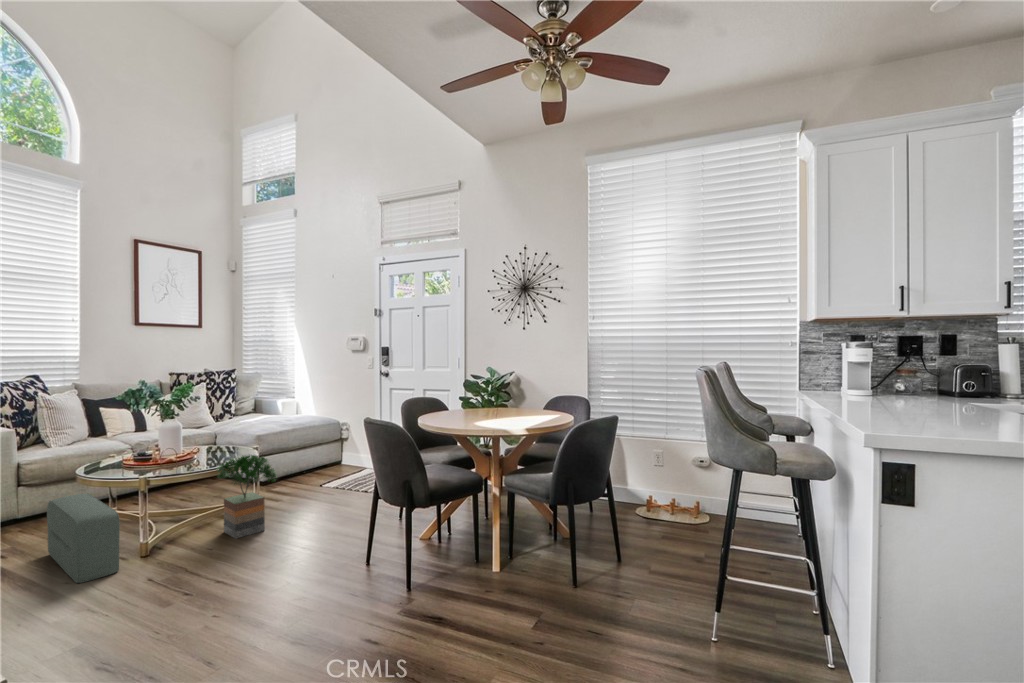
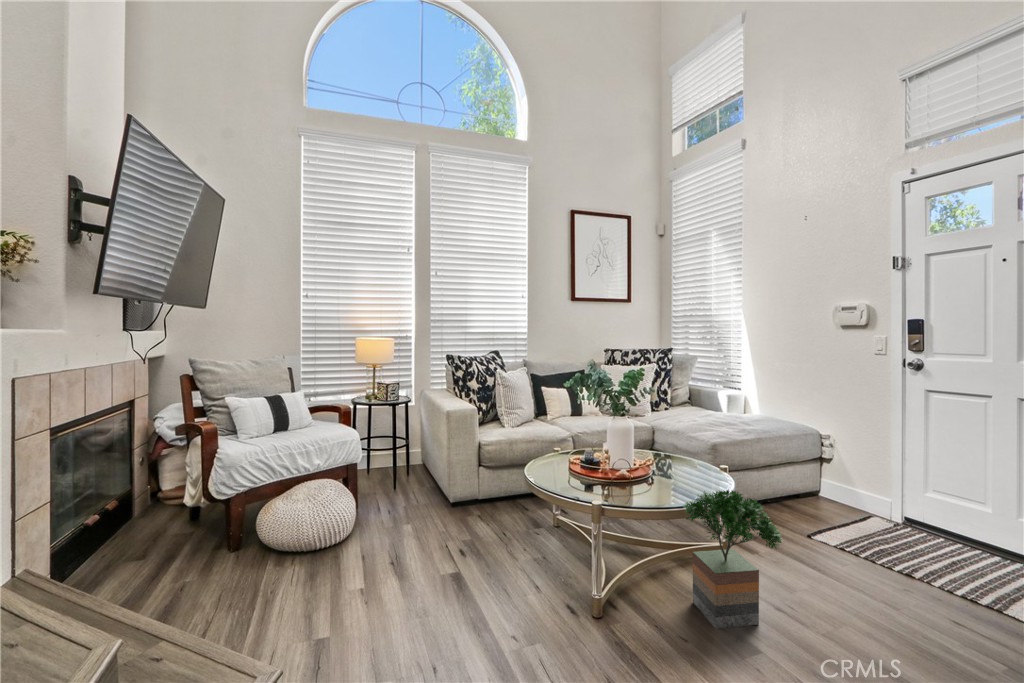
pouf: present [47,494,120,583] -> none [496,502,568,649]

